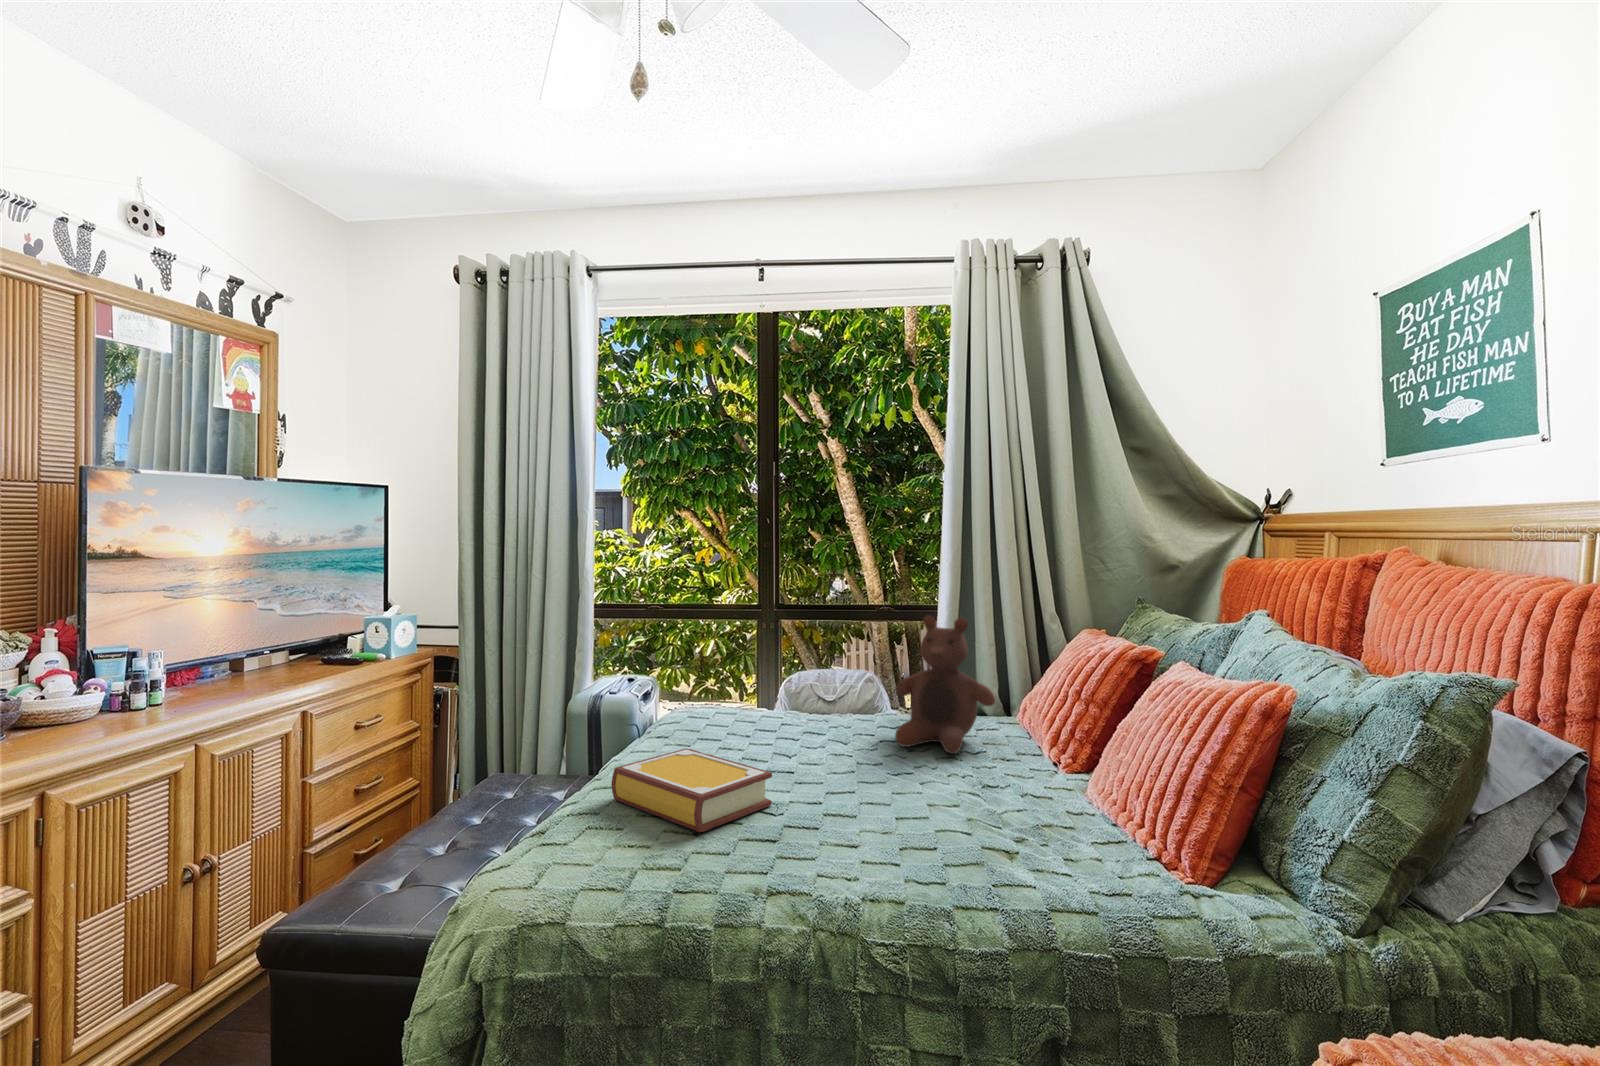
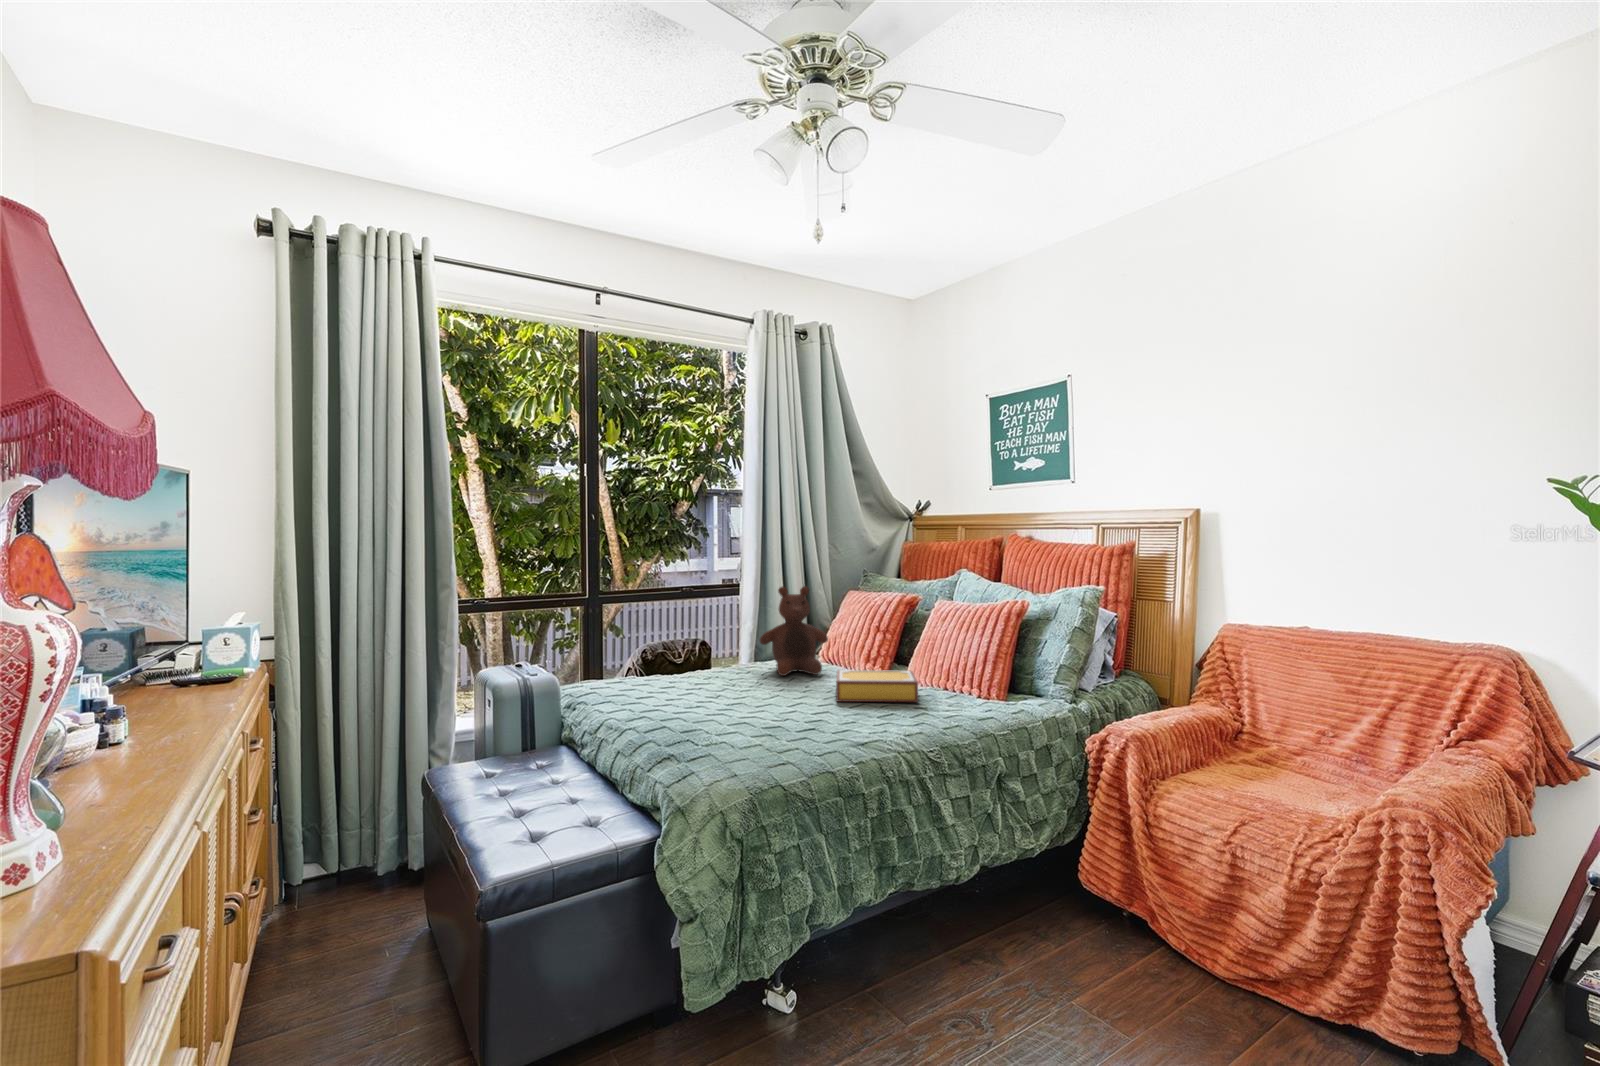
book: present [611,749,772,832] -> present [836,670,918,702]

